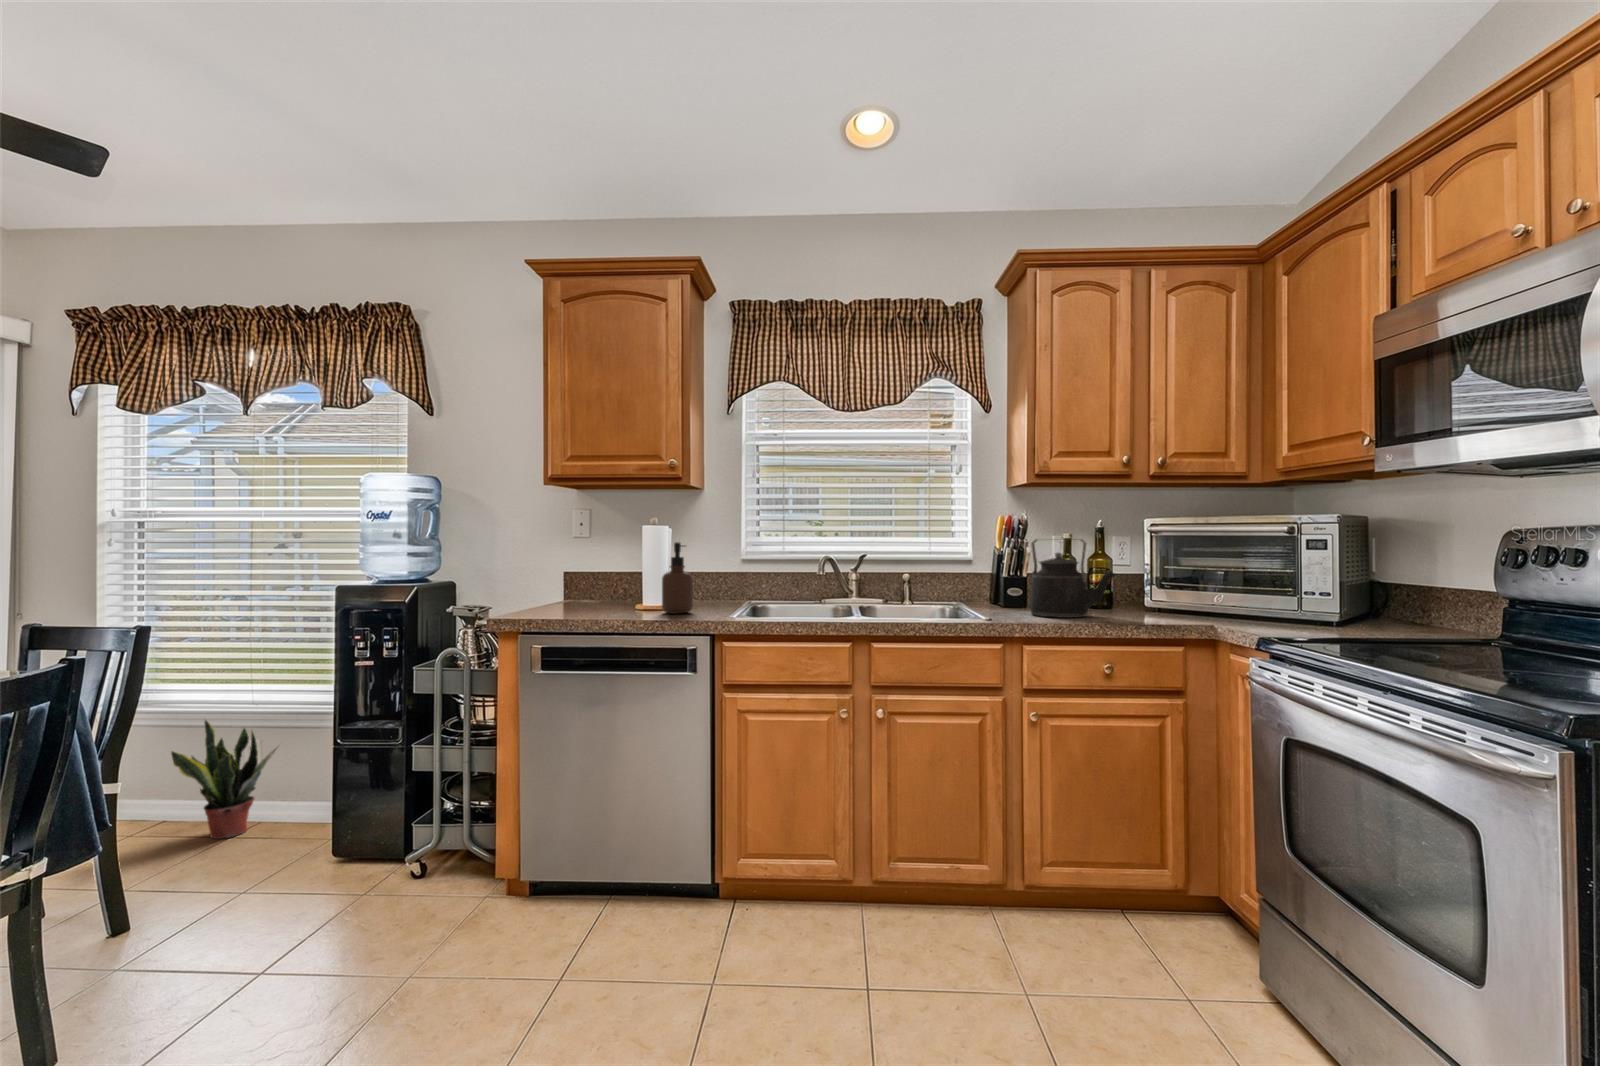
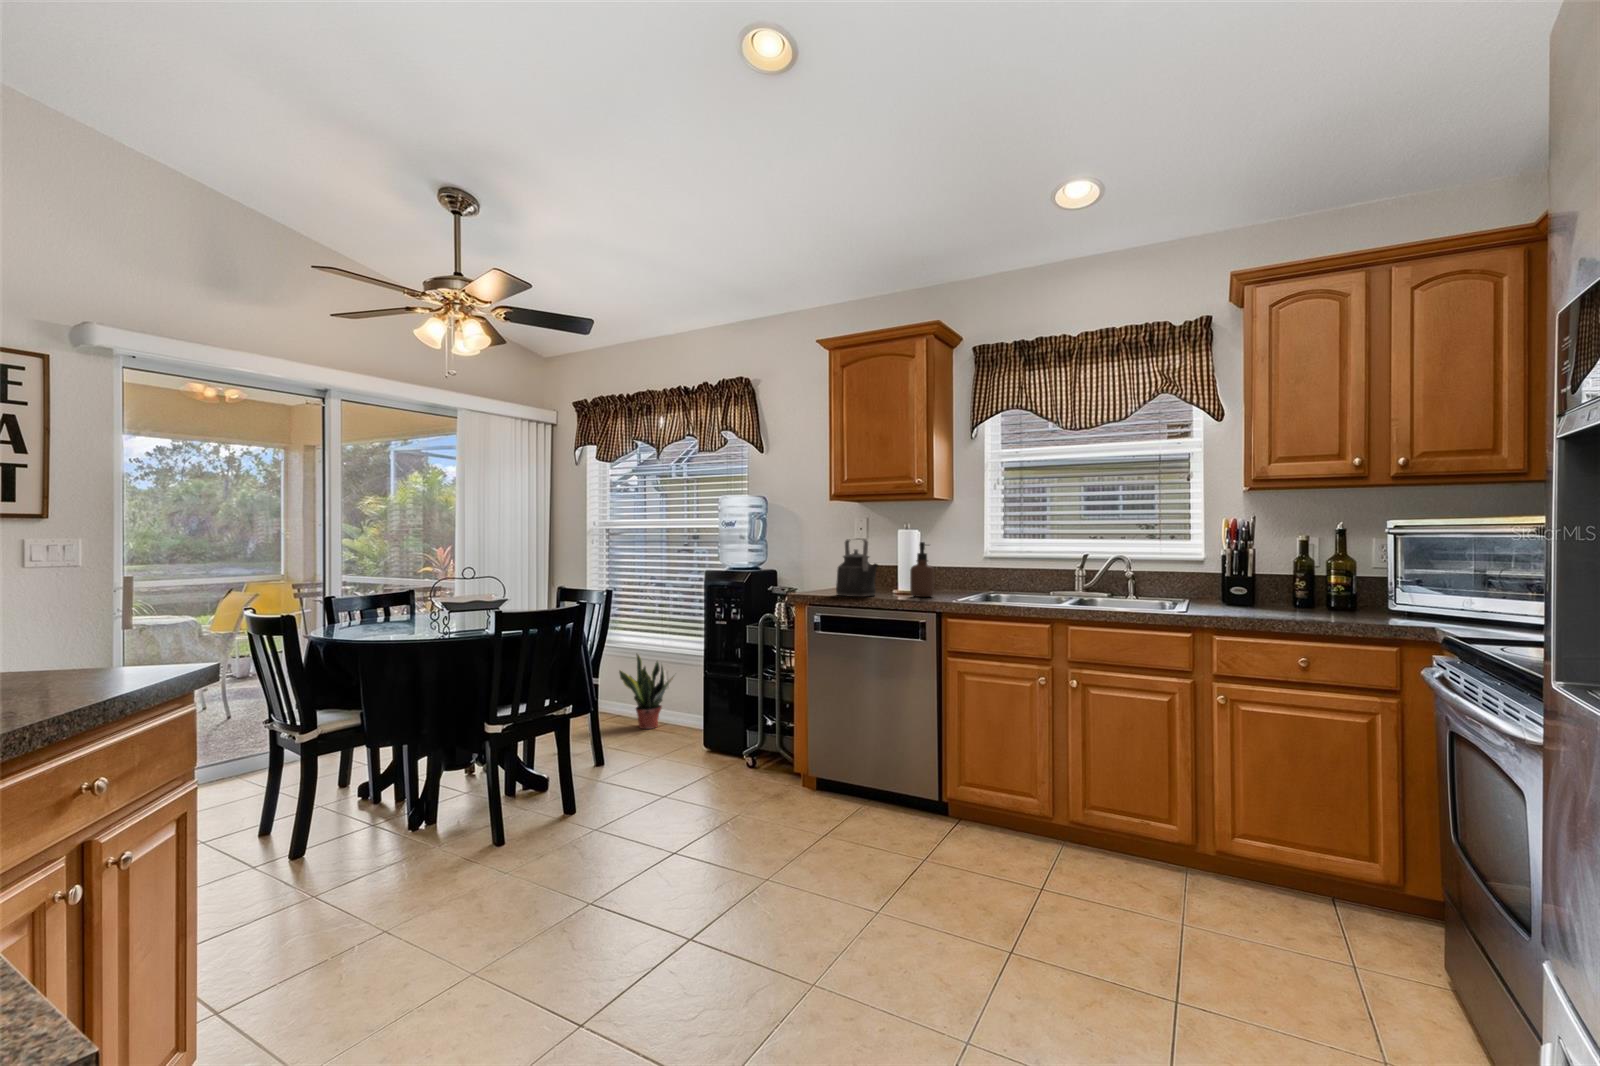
kettle: present [1030,539,1115,618] -> present [836,539,878,597]

